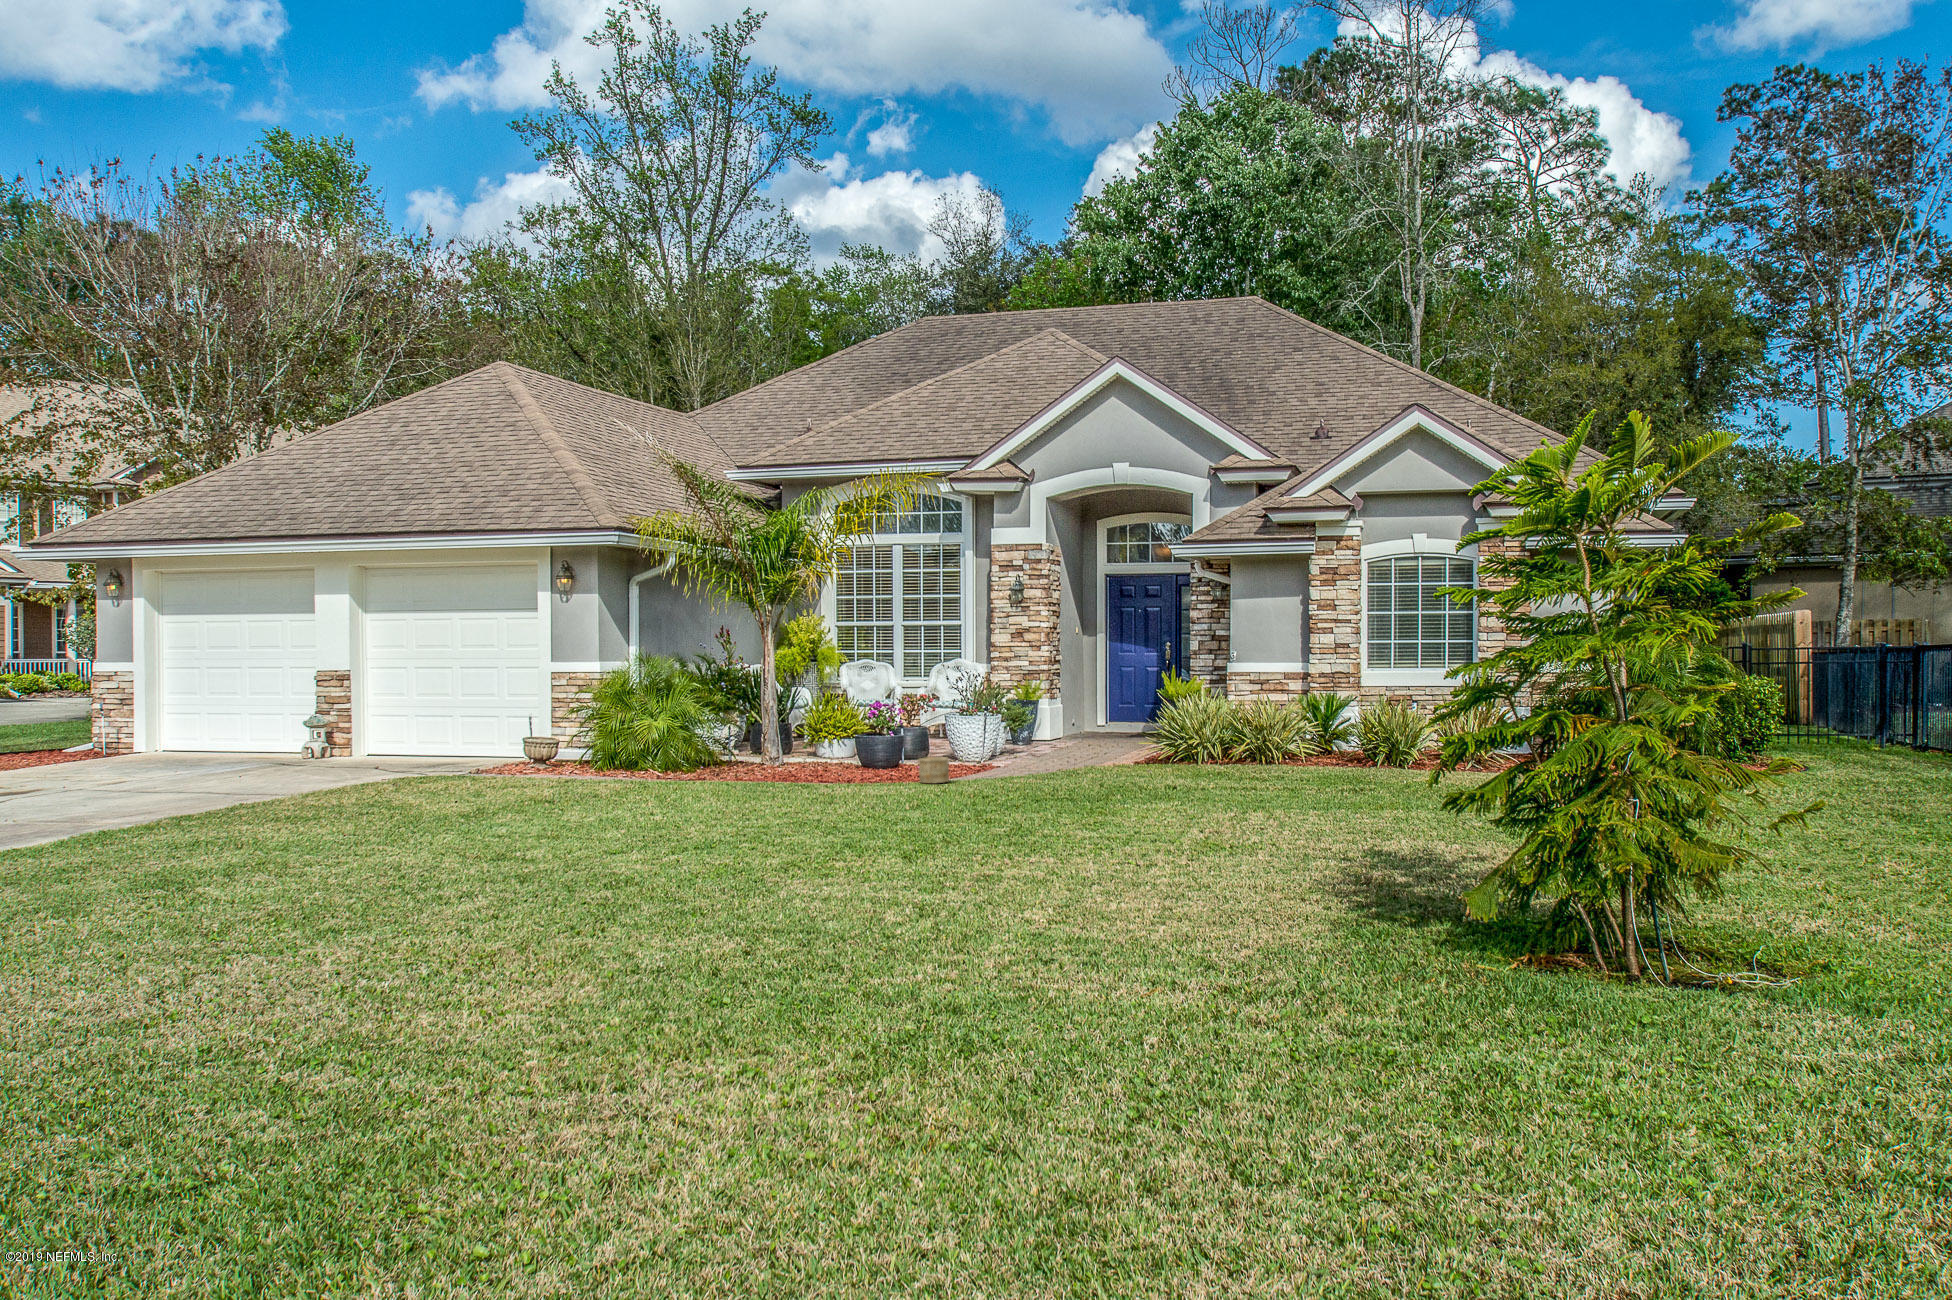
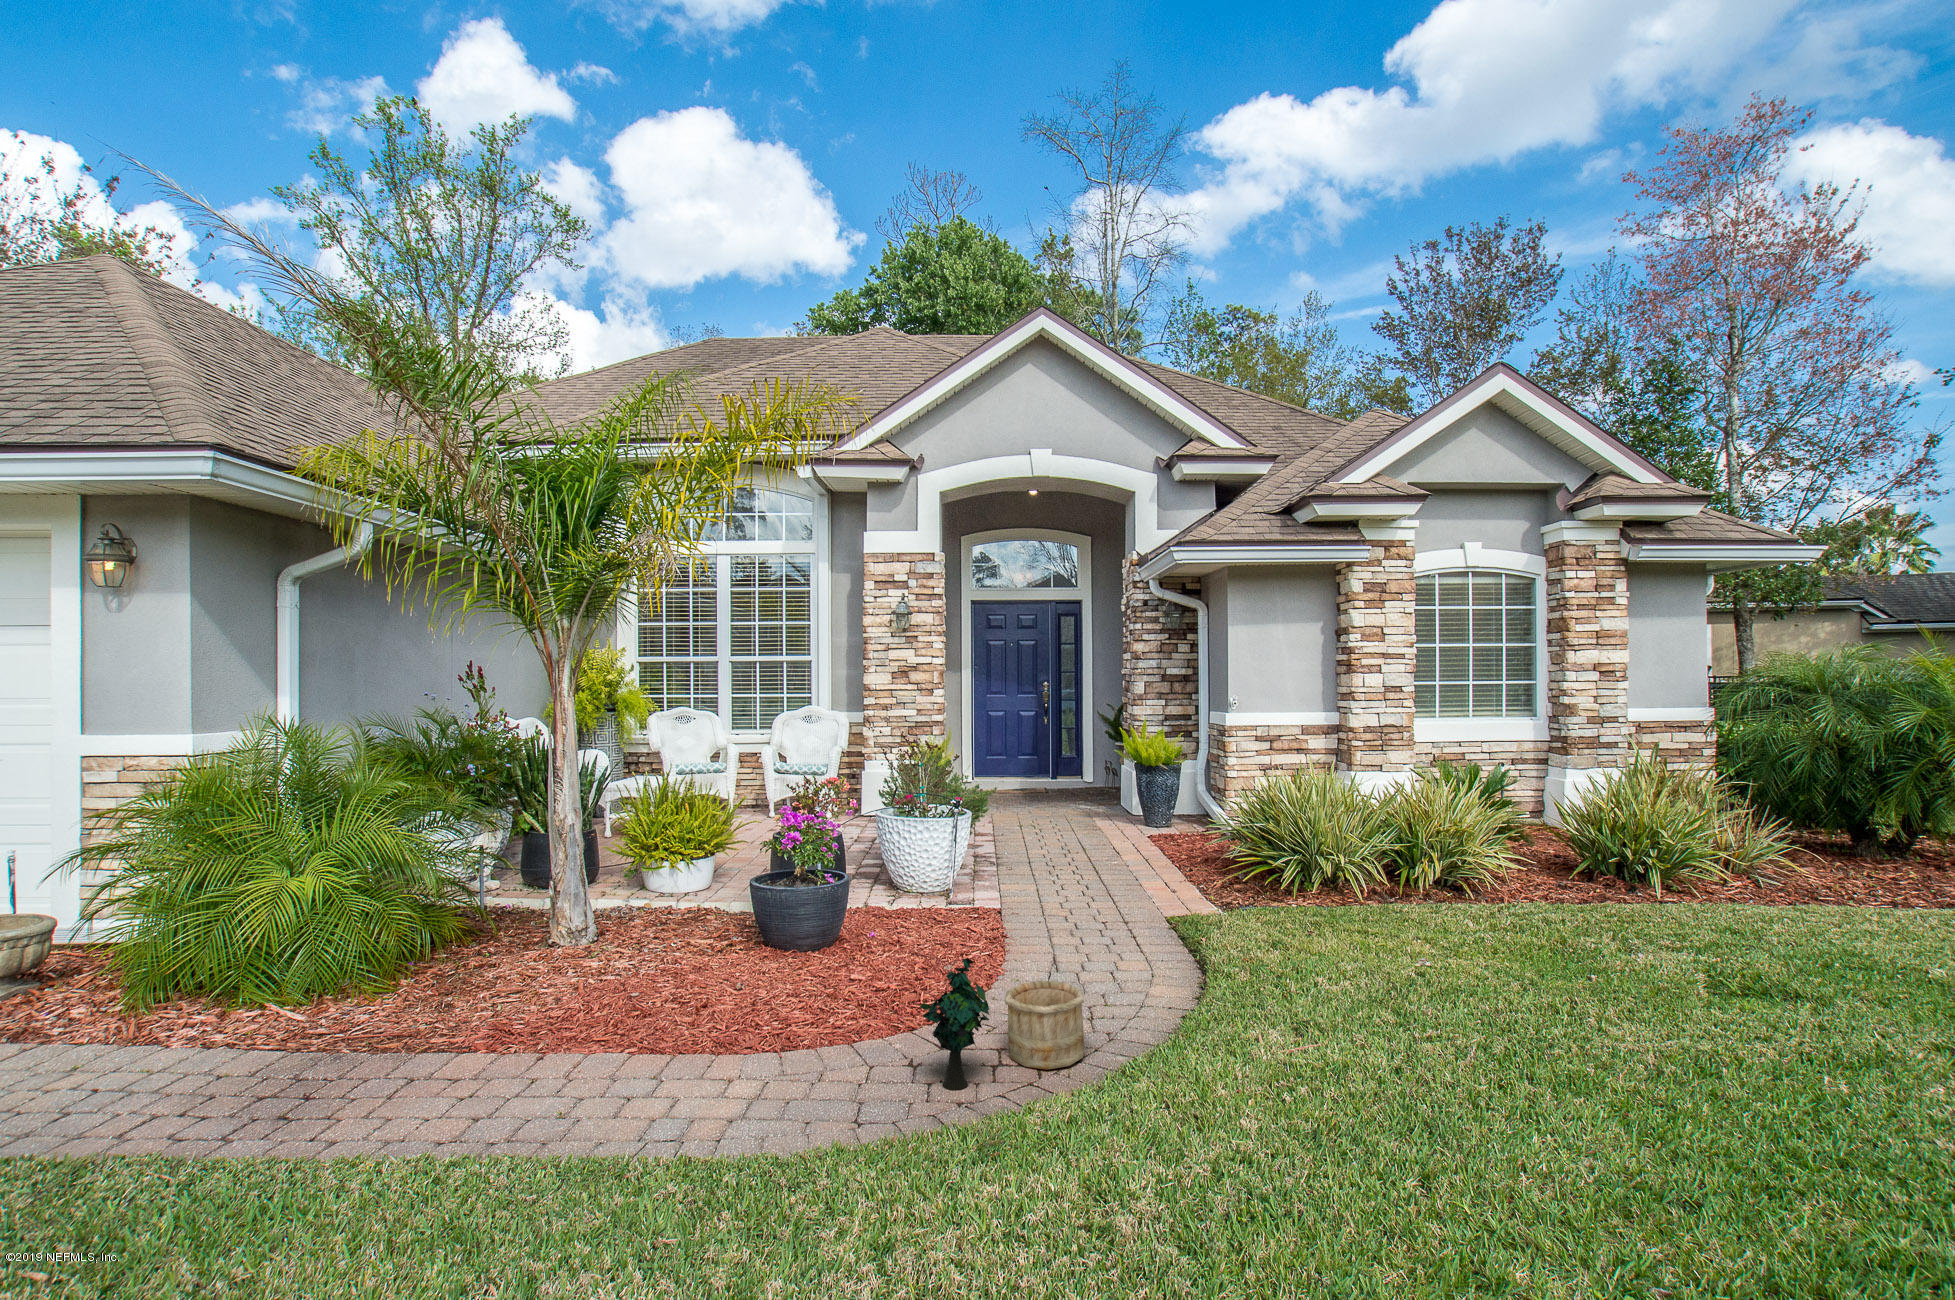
decorative plant: none [878,738,905,784] -> present [920,958,990,1090]

